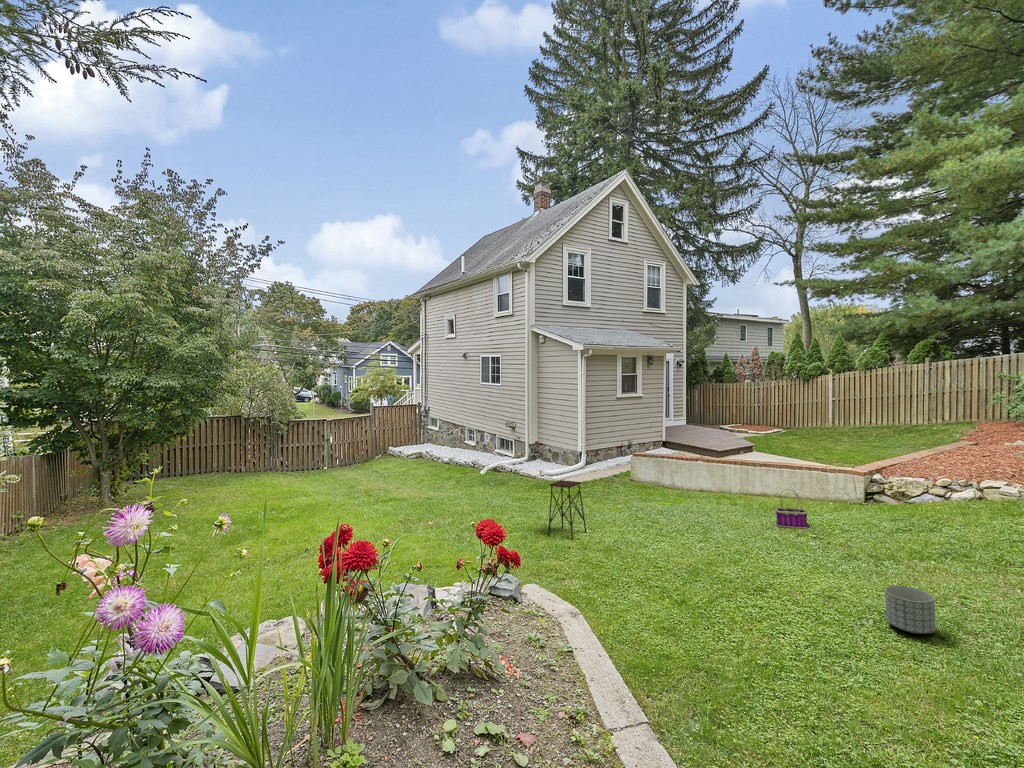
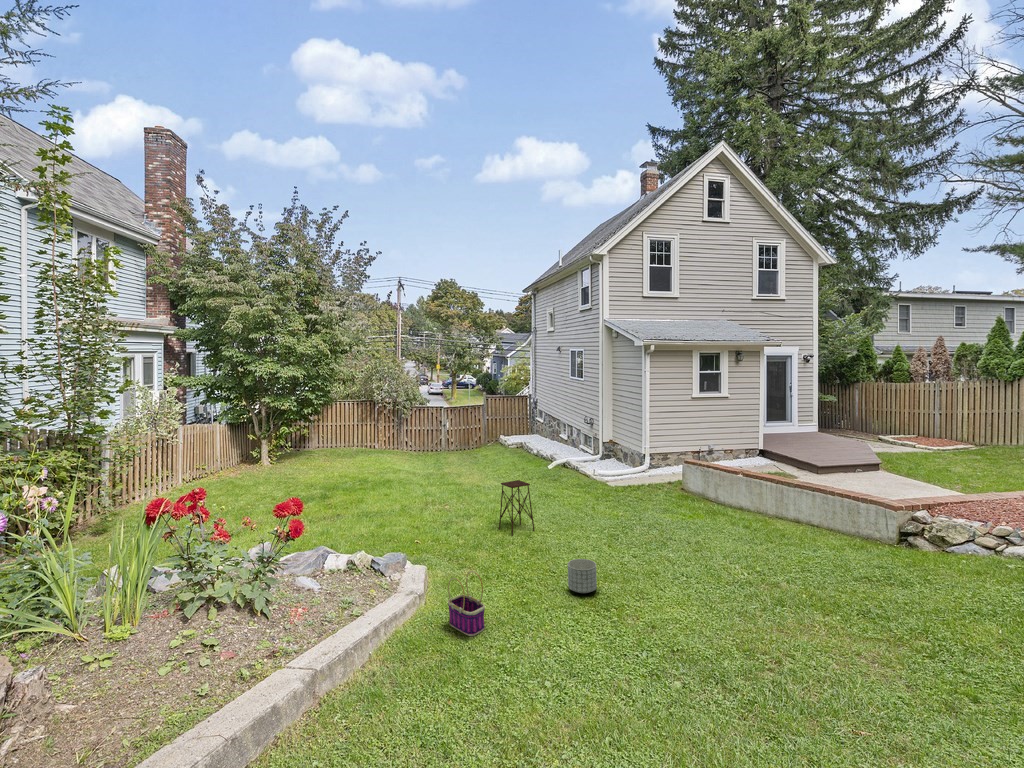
basket: present [775,489,807,529] -> present [448,571,485,636]
planter: present [885,586,936,634] -> present [568,559,597,594]

